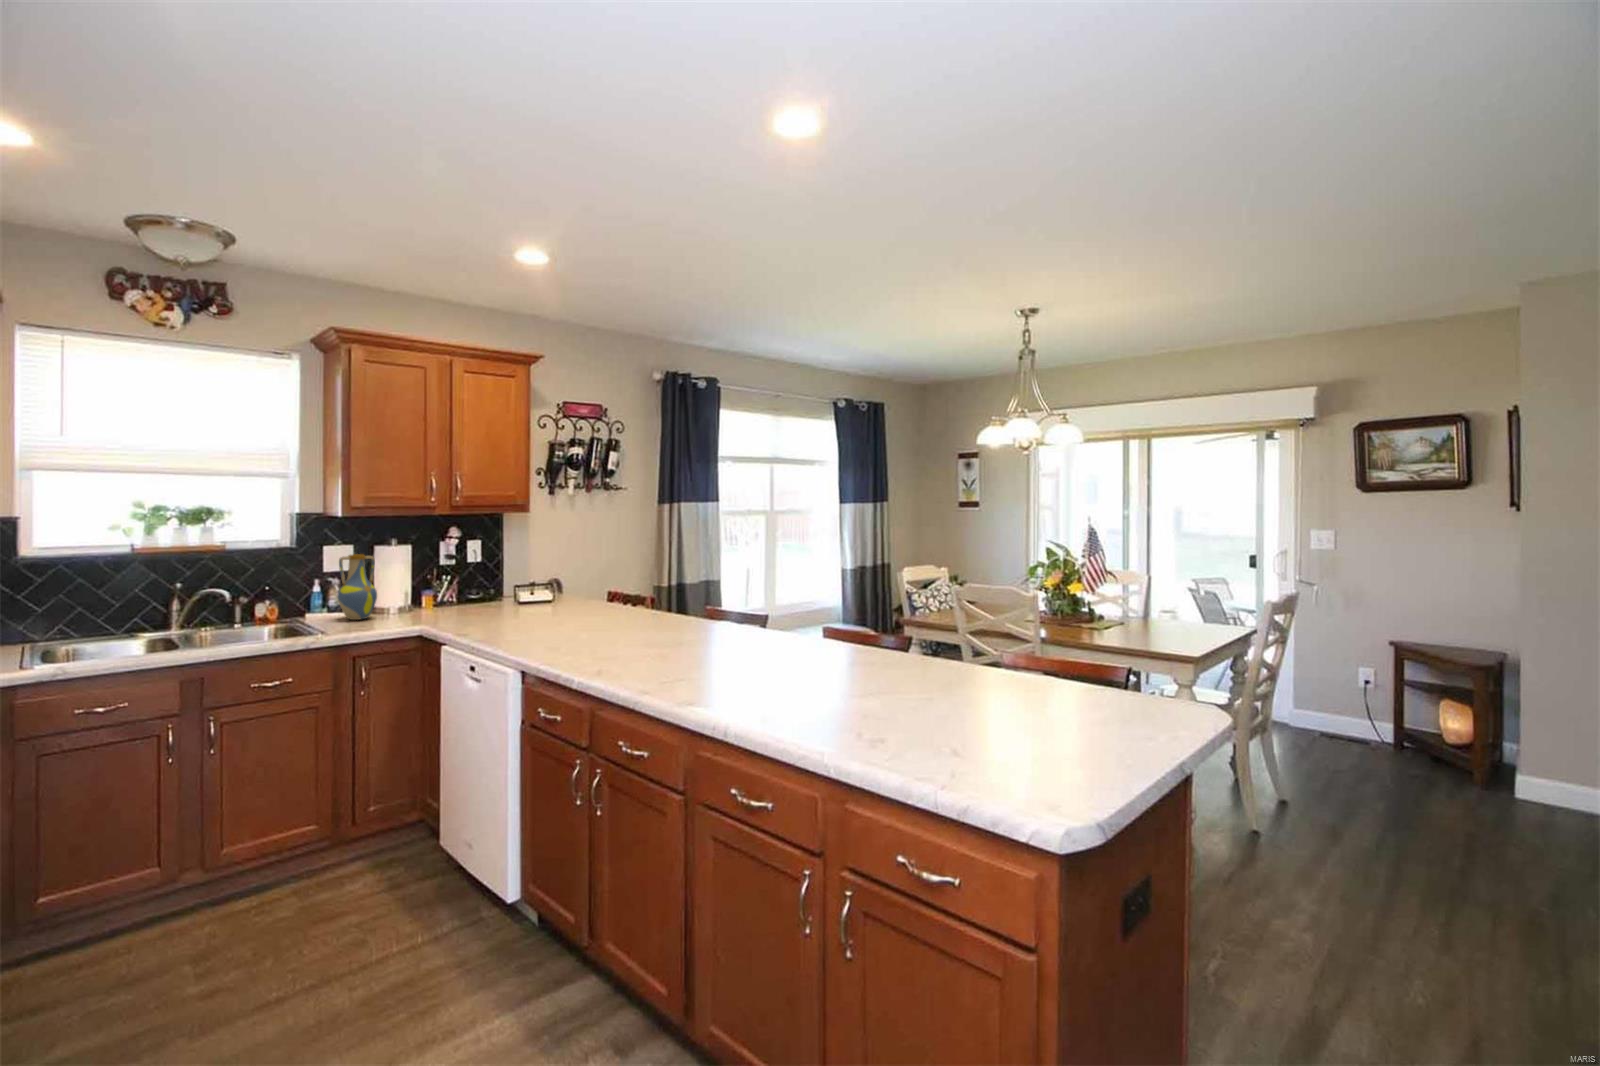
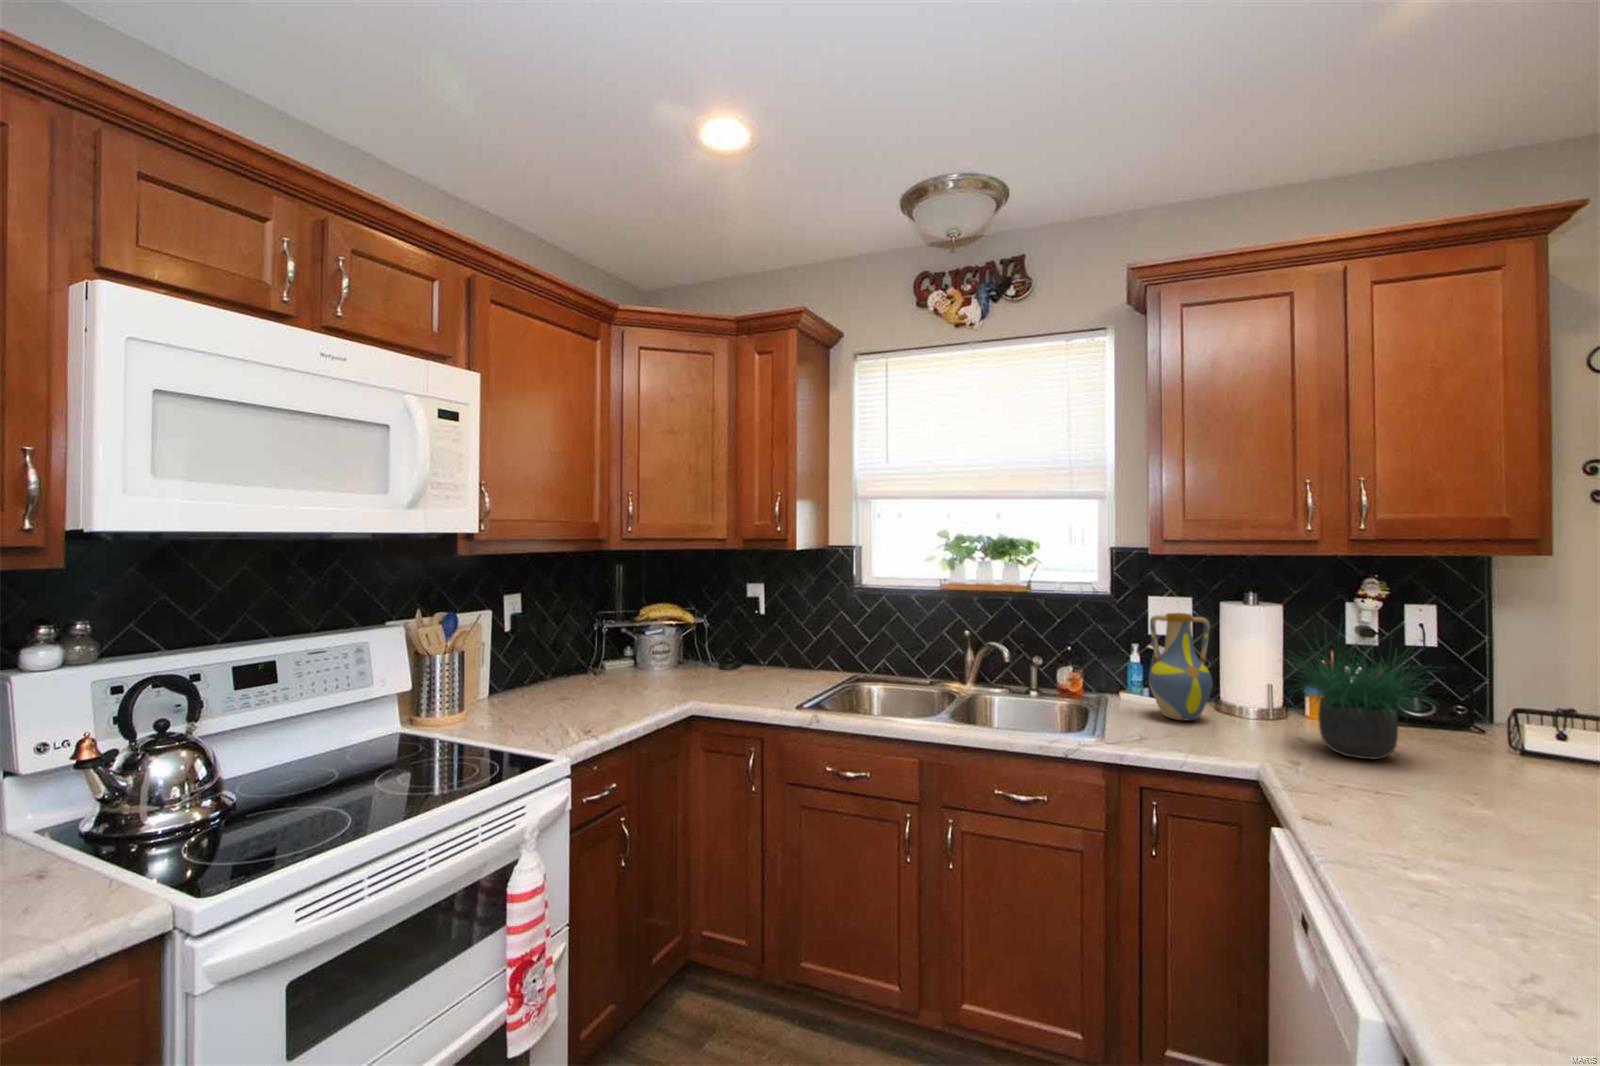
potted plant: none [412,544,496,620] -> present [1288,636,1429,760]

